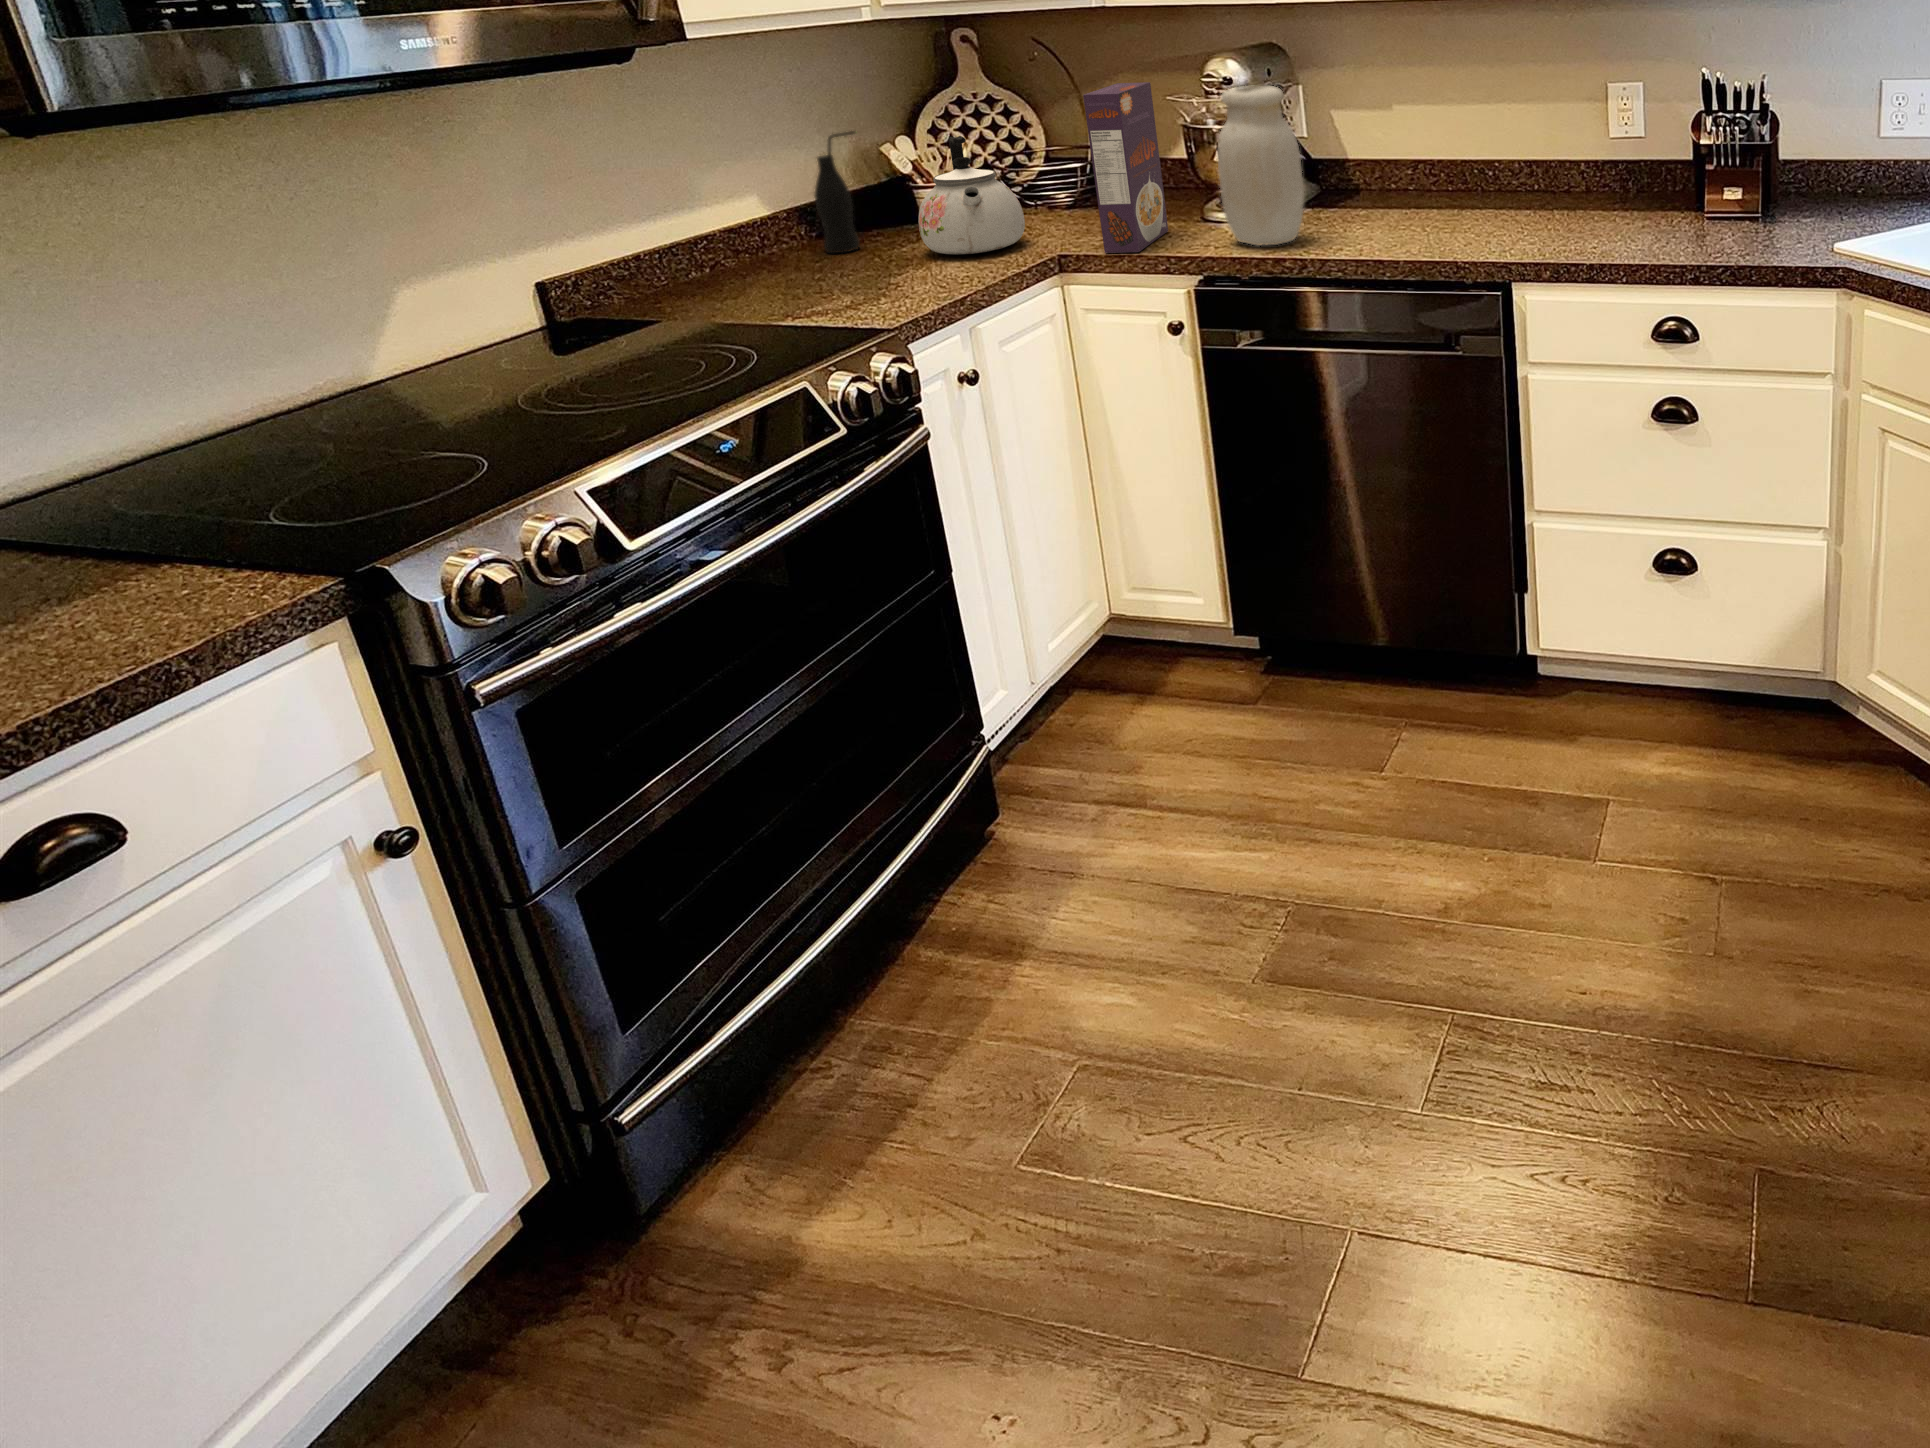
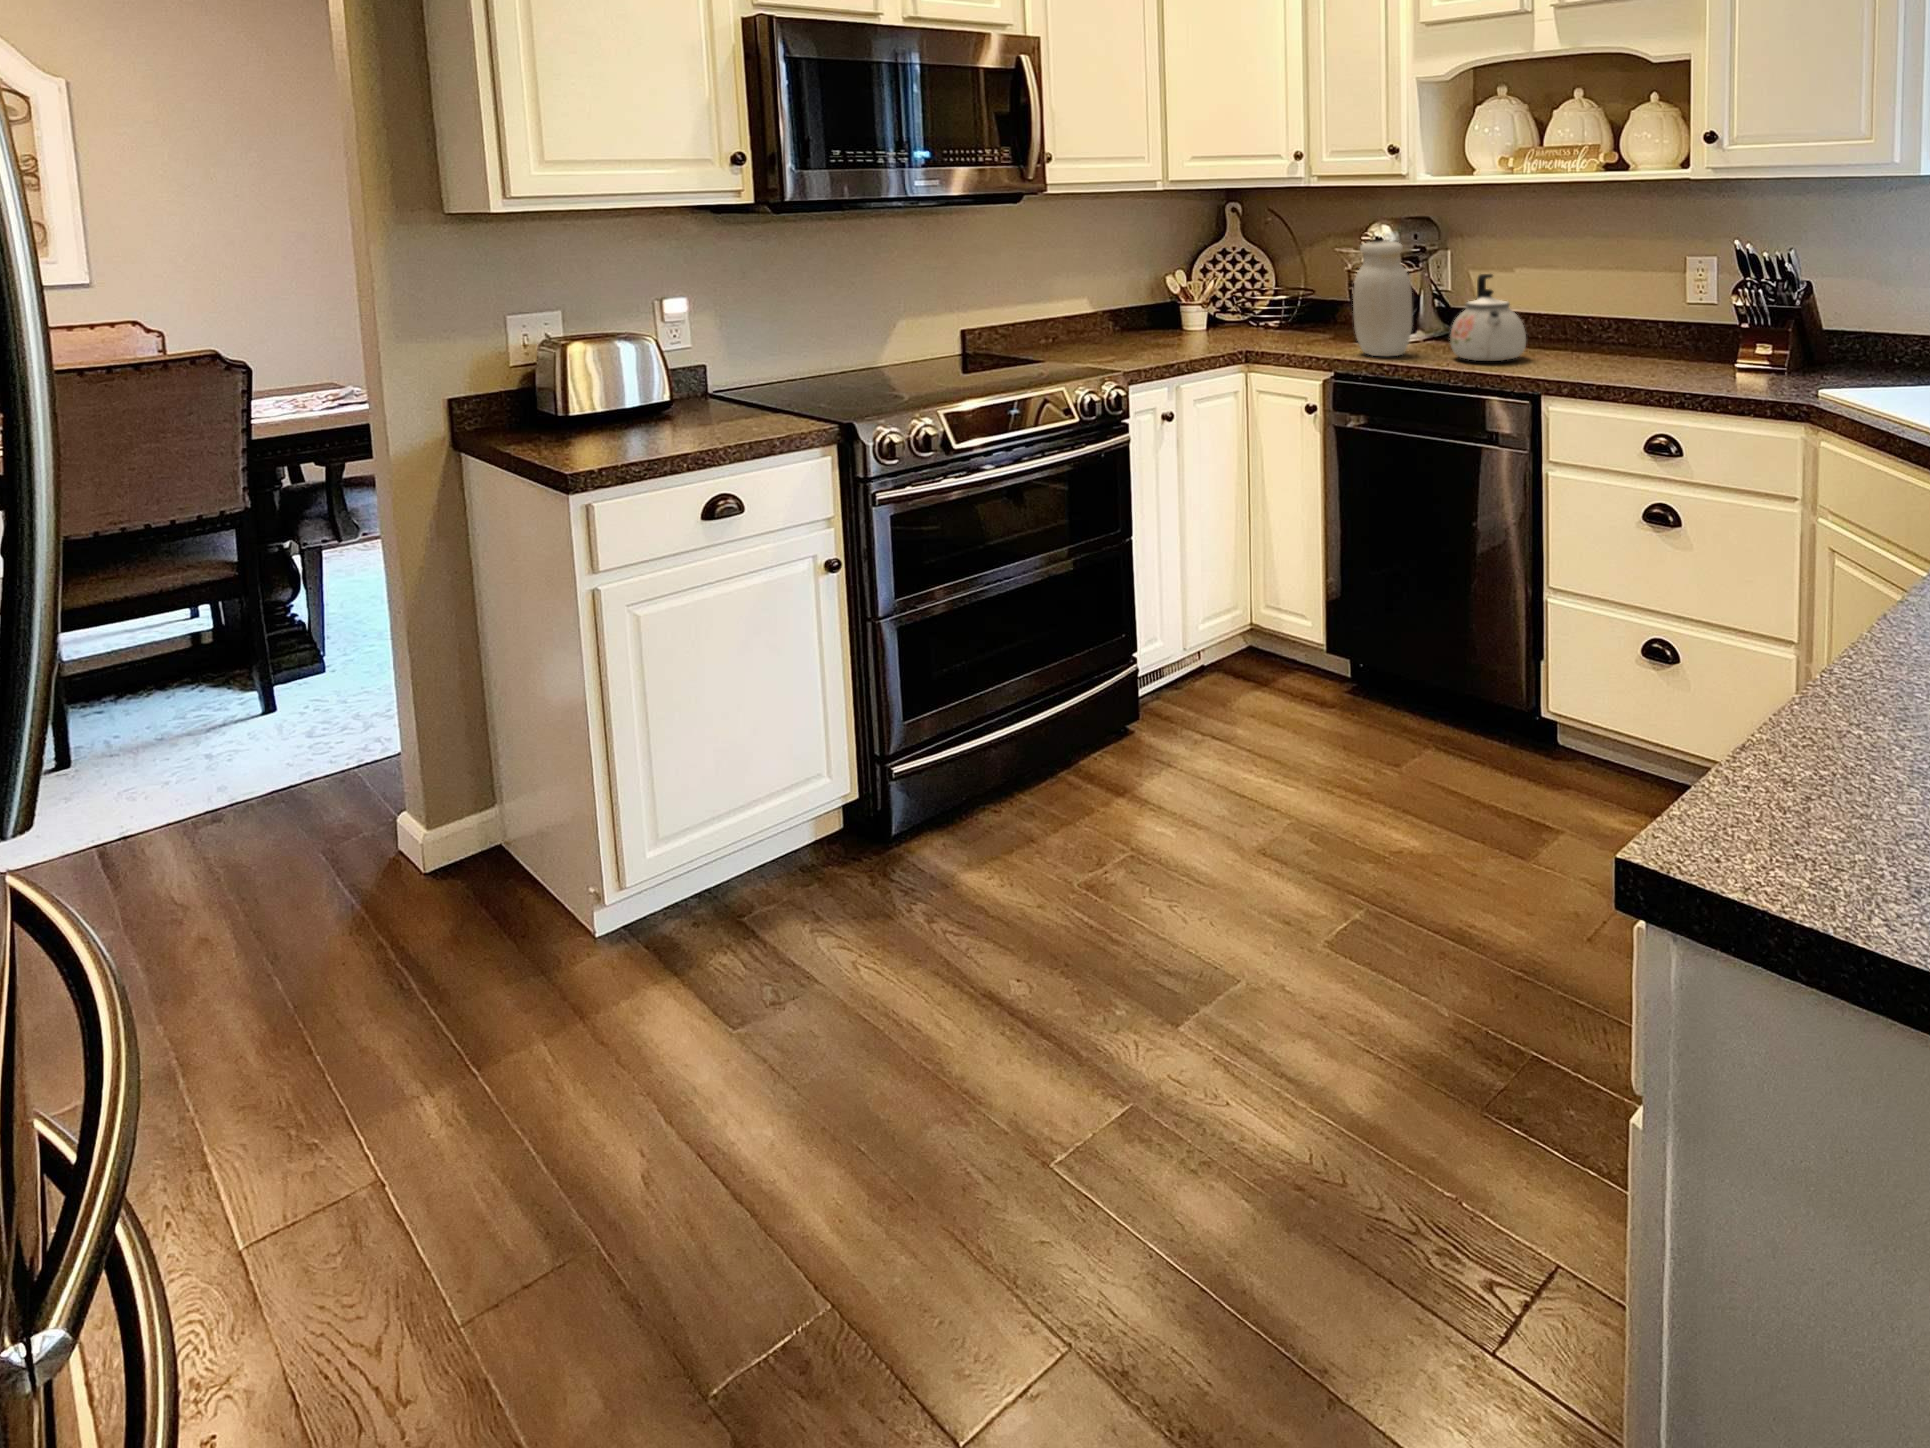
cereal box: present [1083,82,1168,253] -> none [1270,238,1325,352]
bottle: present [815,131,860,253] -> none [1115,261,1144,338]
kettle: present [919,136,1025,254] -> present [1450,274,1526,361]

